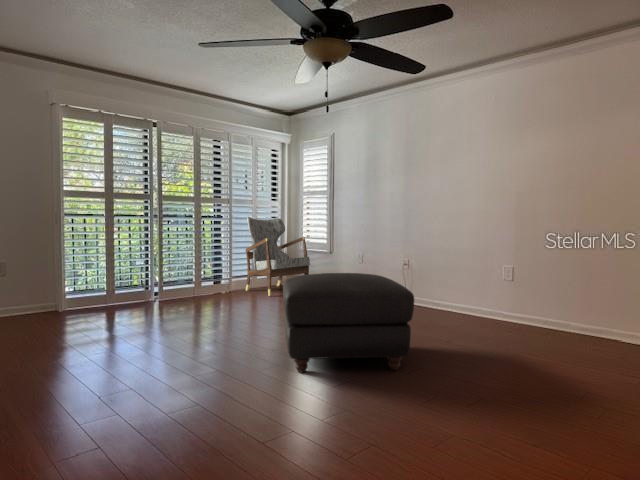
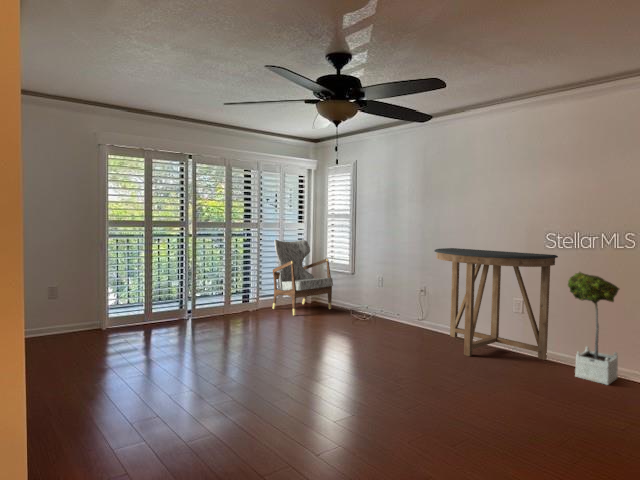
console table: none [418,219,546,329] -> present [434,248,558,360]
potted tree: none [558,234,611,349] -> present [568,272,619,385]
ottoman: present [283,273,414,373] -> none [302,308,421,403]

